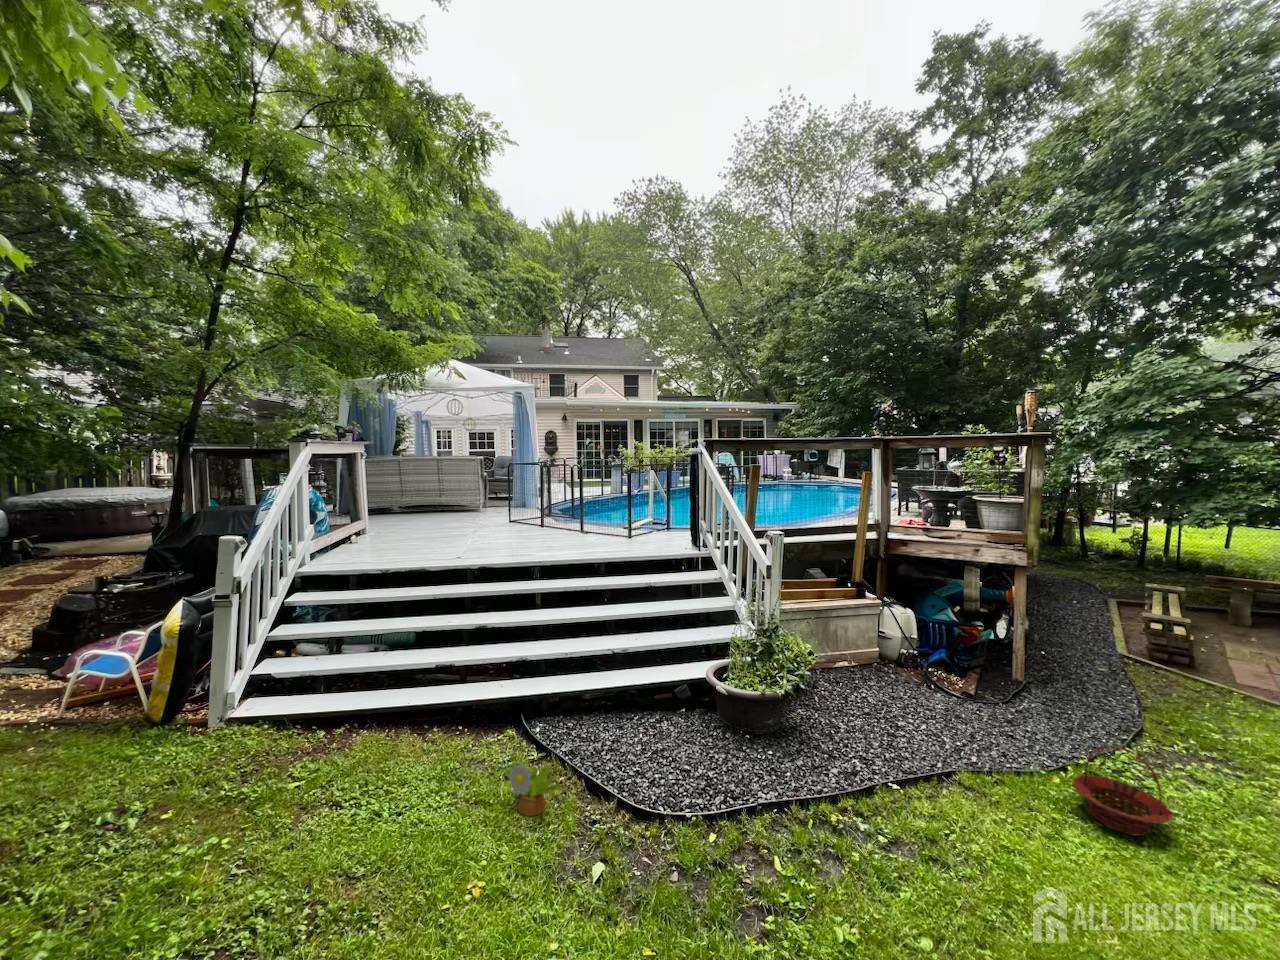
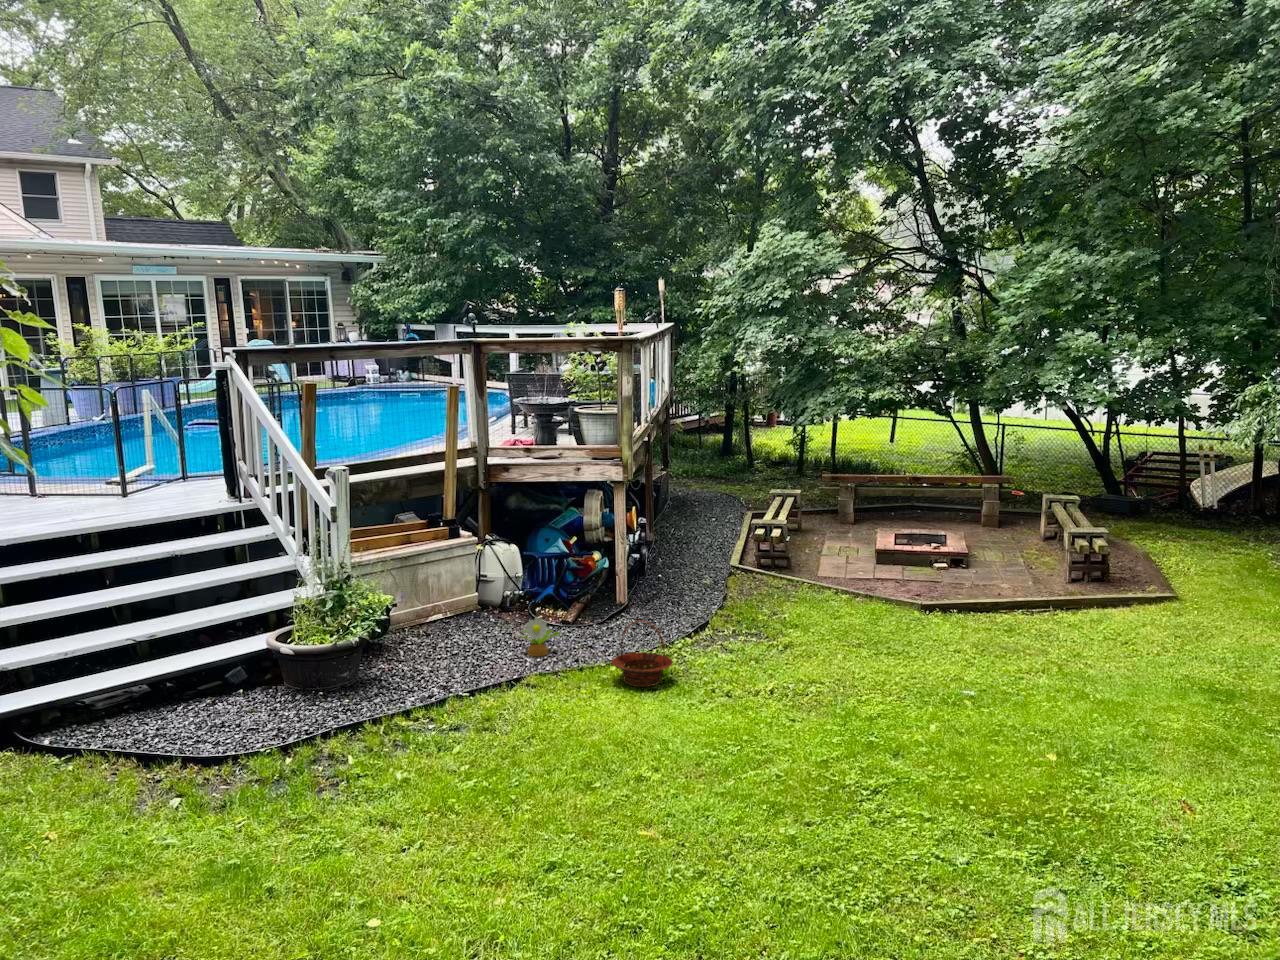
decorative plant: present [508,763,562,816] -> present [521,617,560,657]

